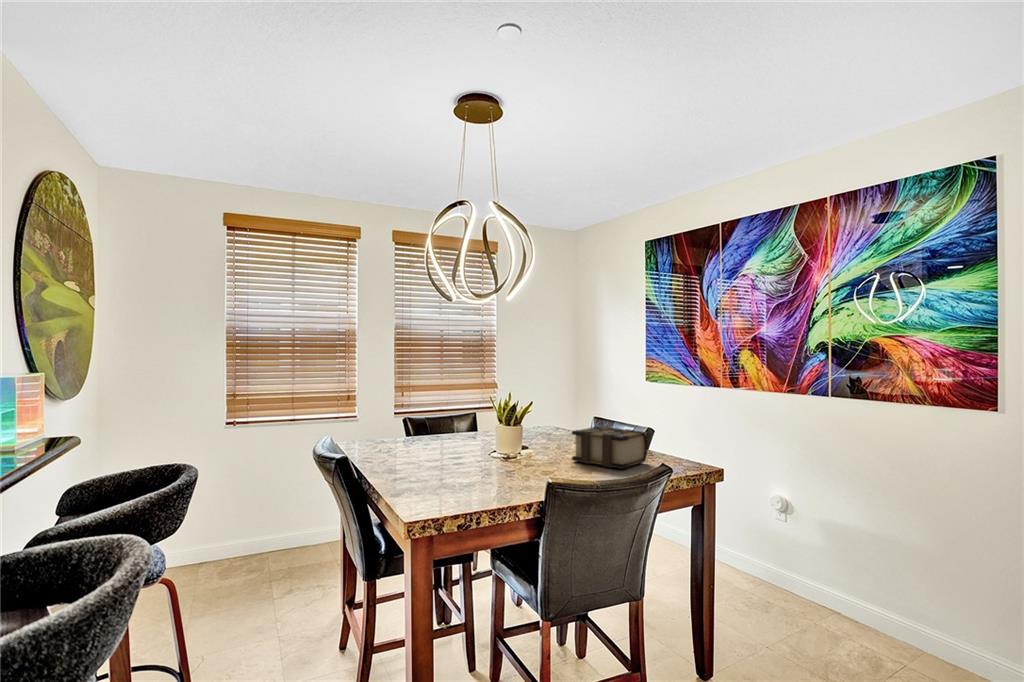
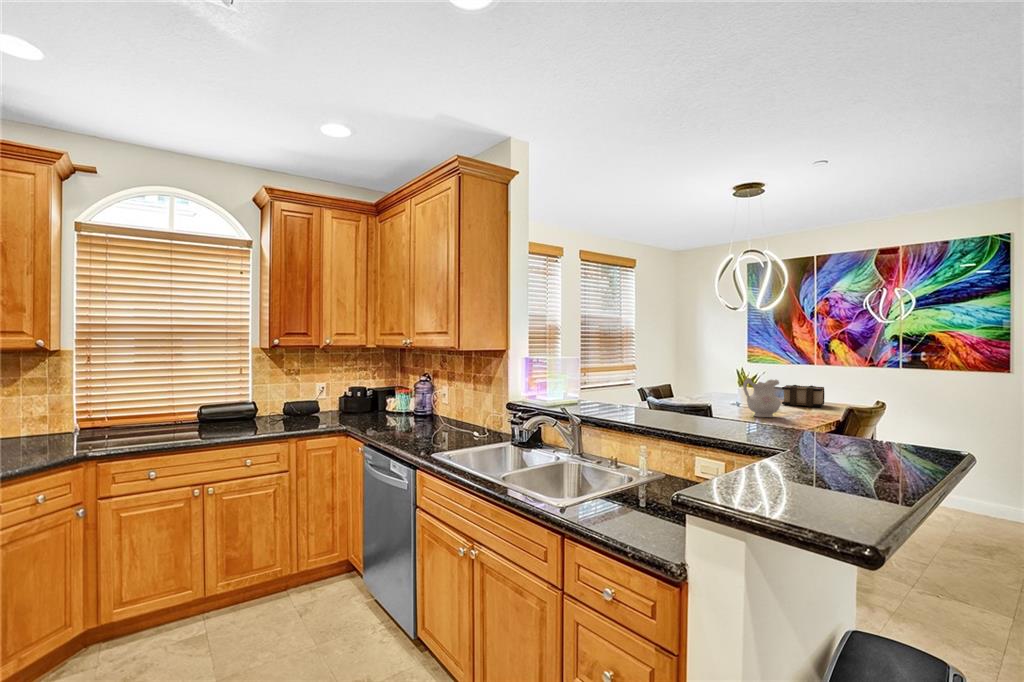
ceramic pitcher: none [425,419,485,496] -> present [743,378,781,417]

